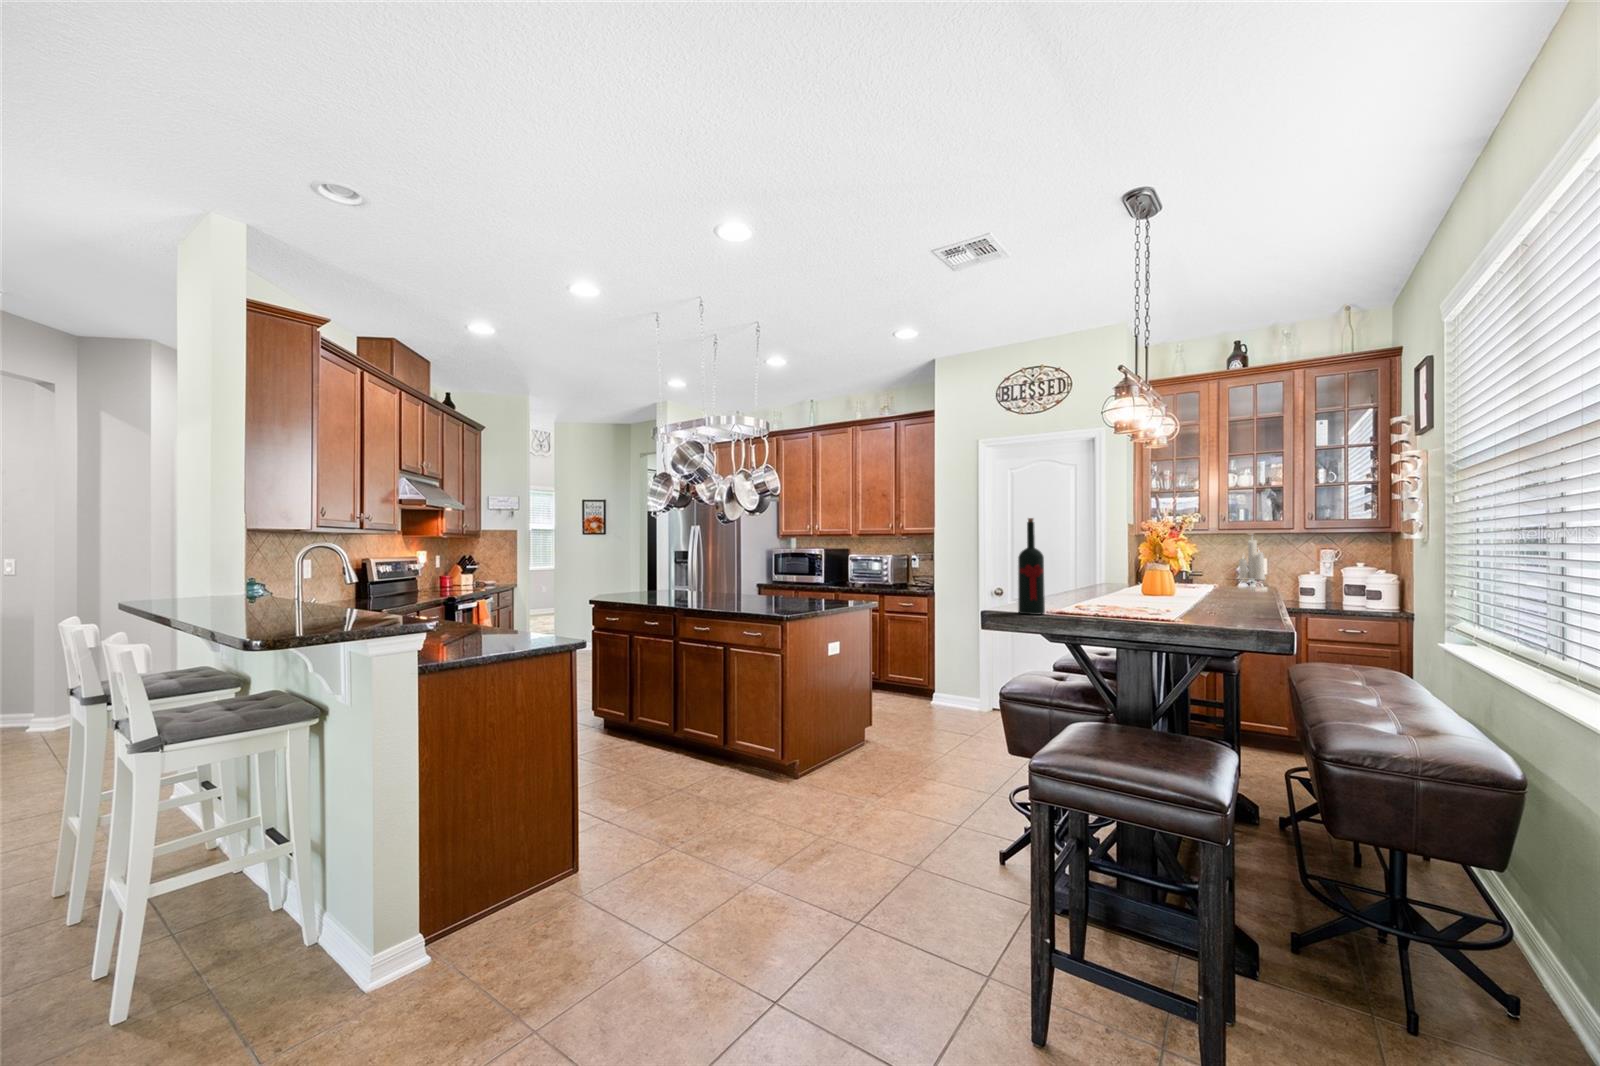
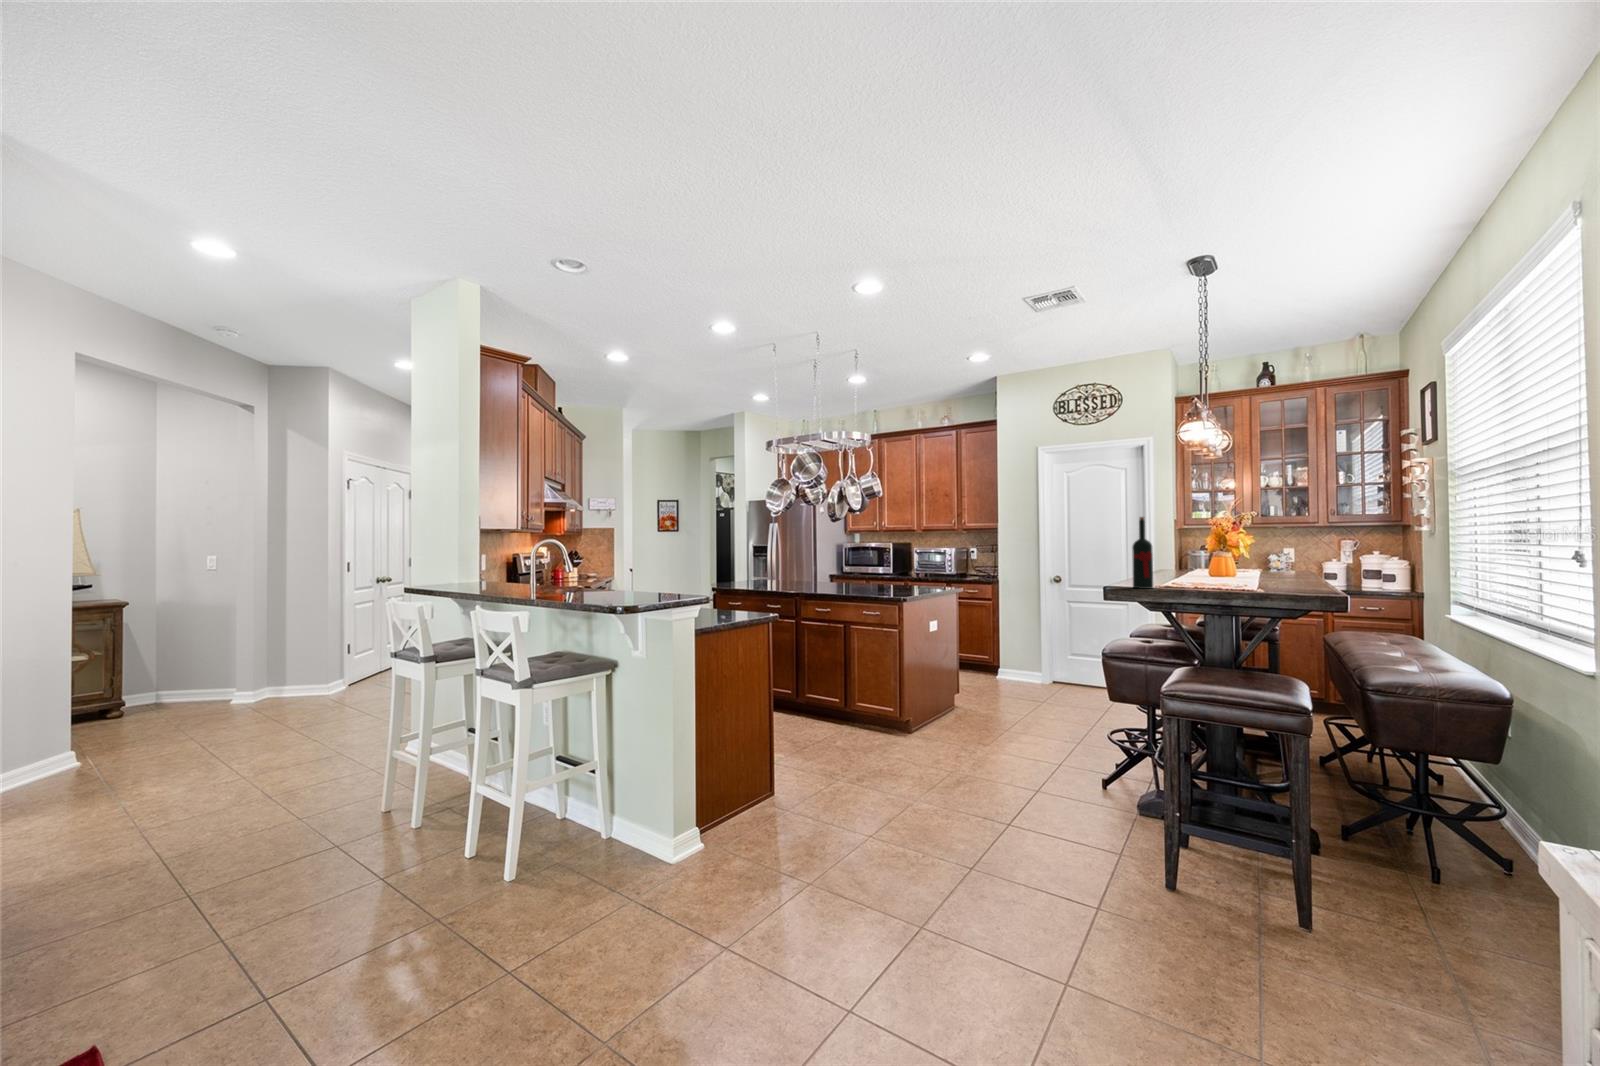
candle: present [1239,540,1265,580] -> none [1268,525,1292,567]

